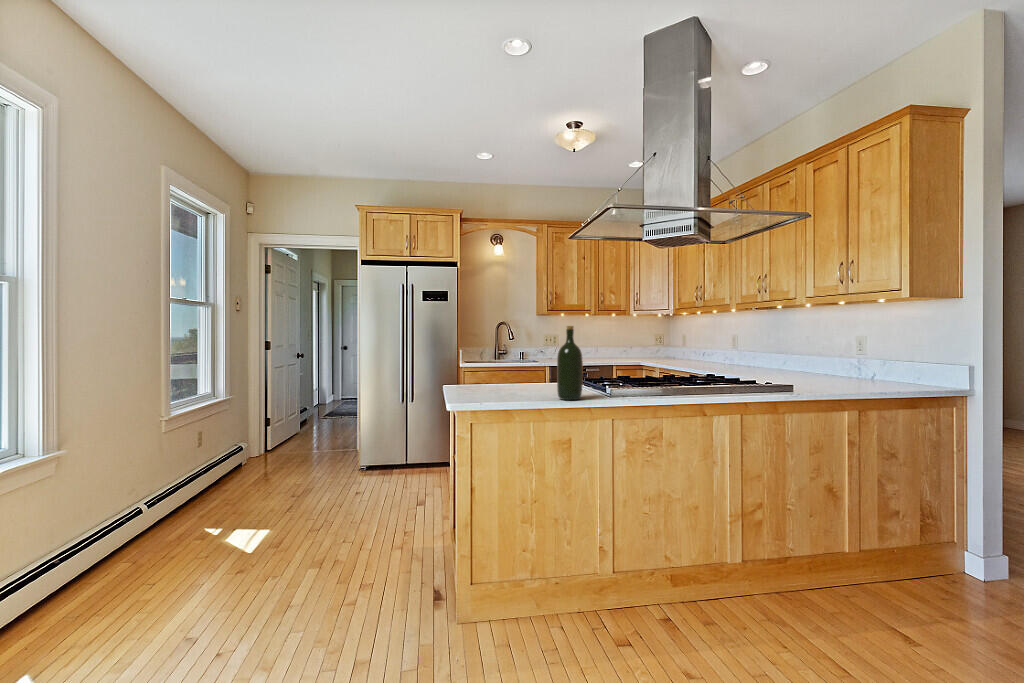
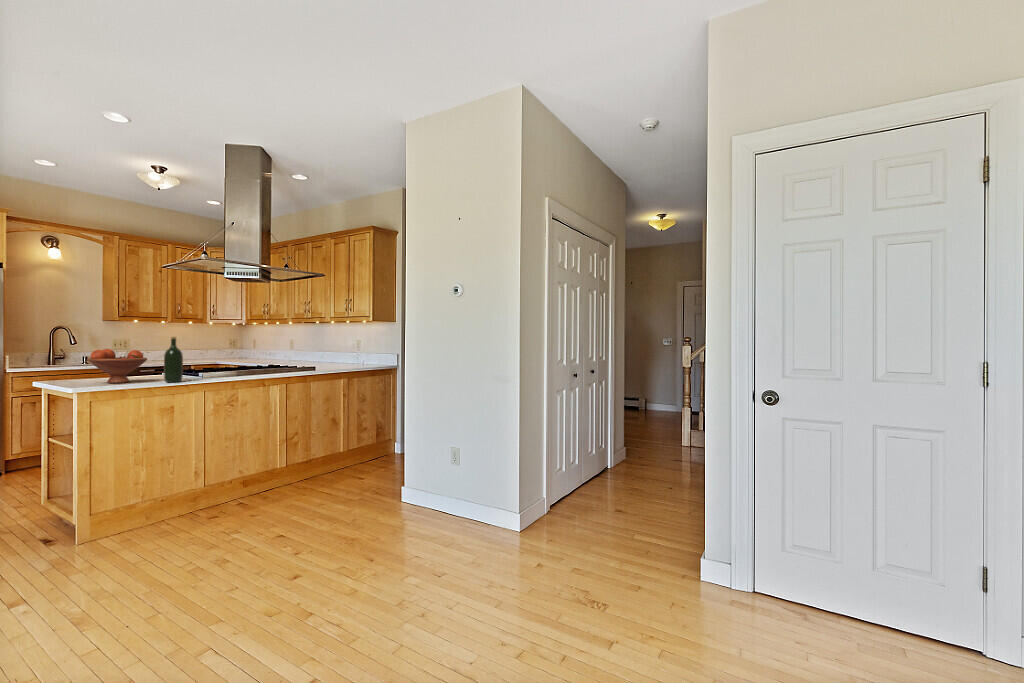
fruit bowl: none [475,344,541,394] -> present [88,349,147,383]

